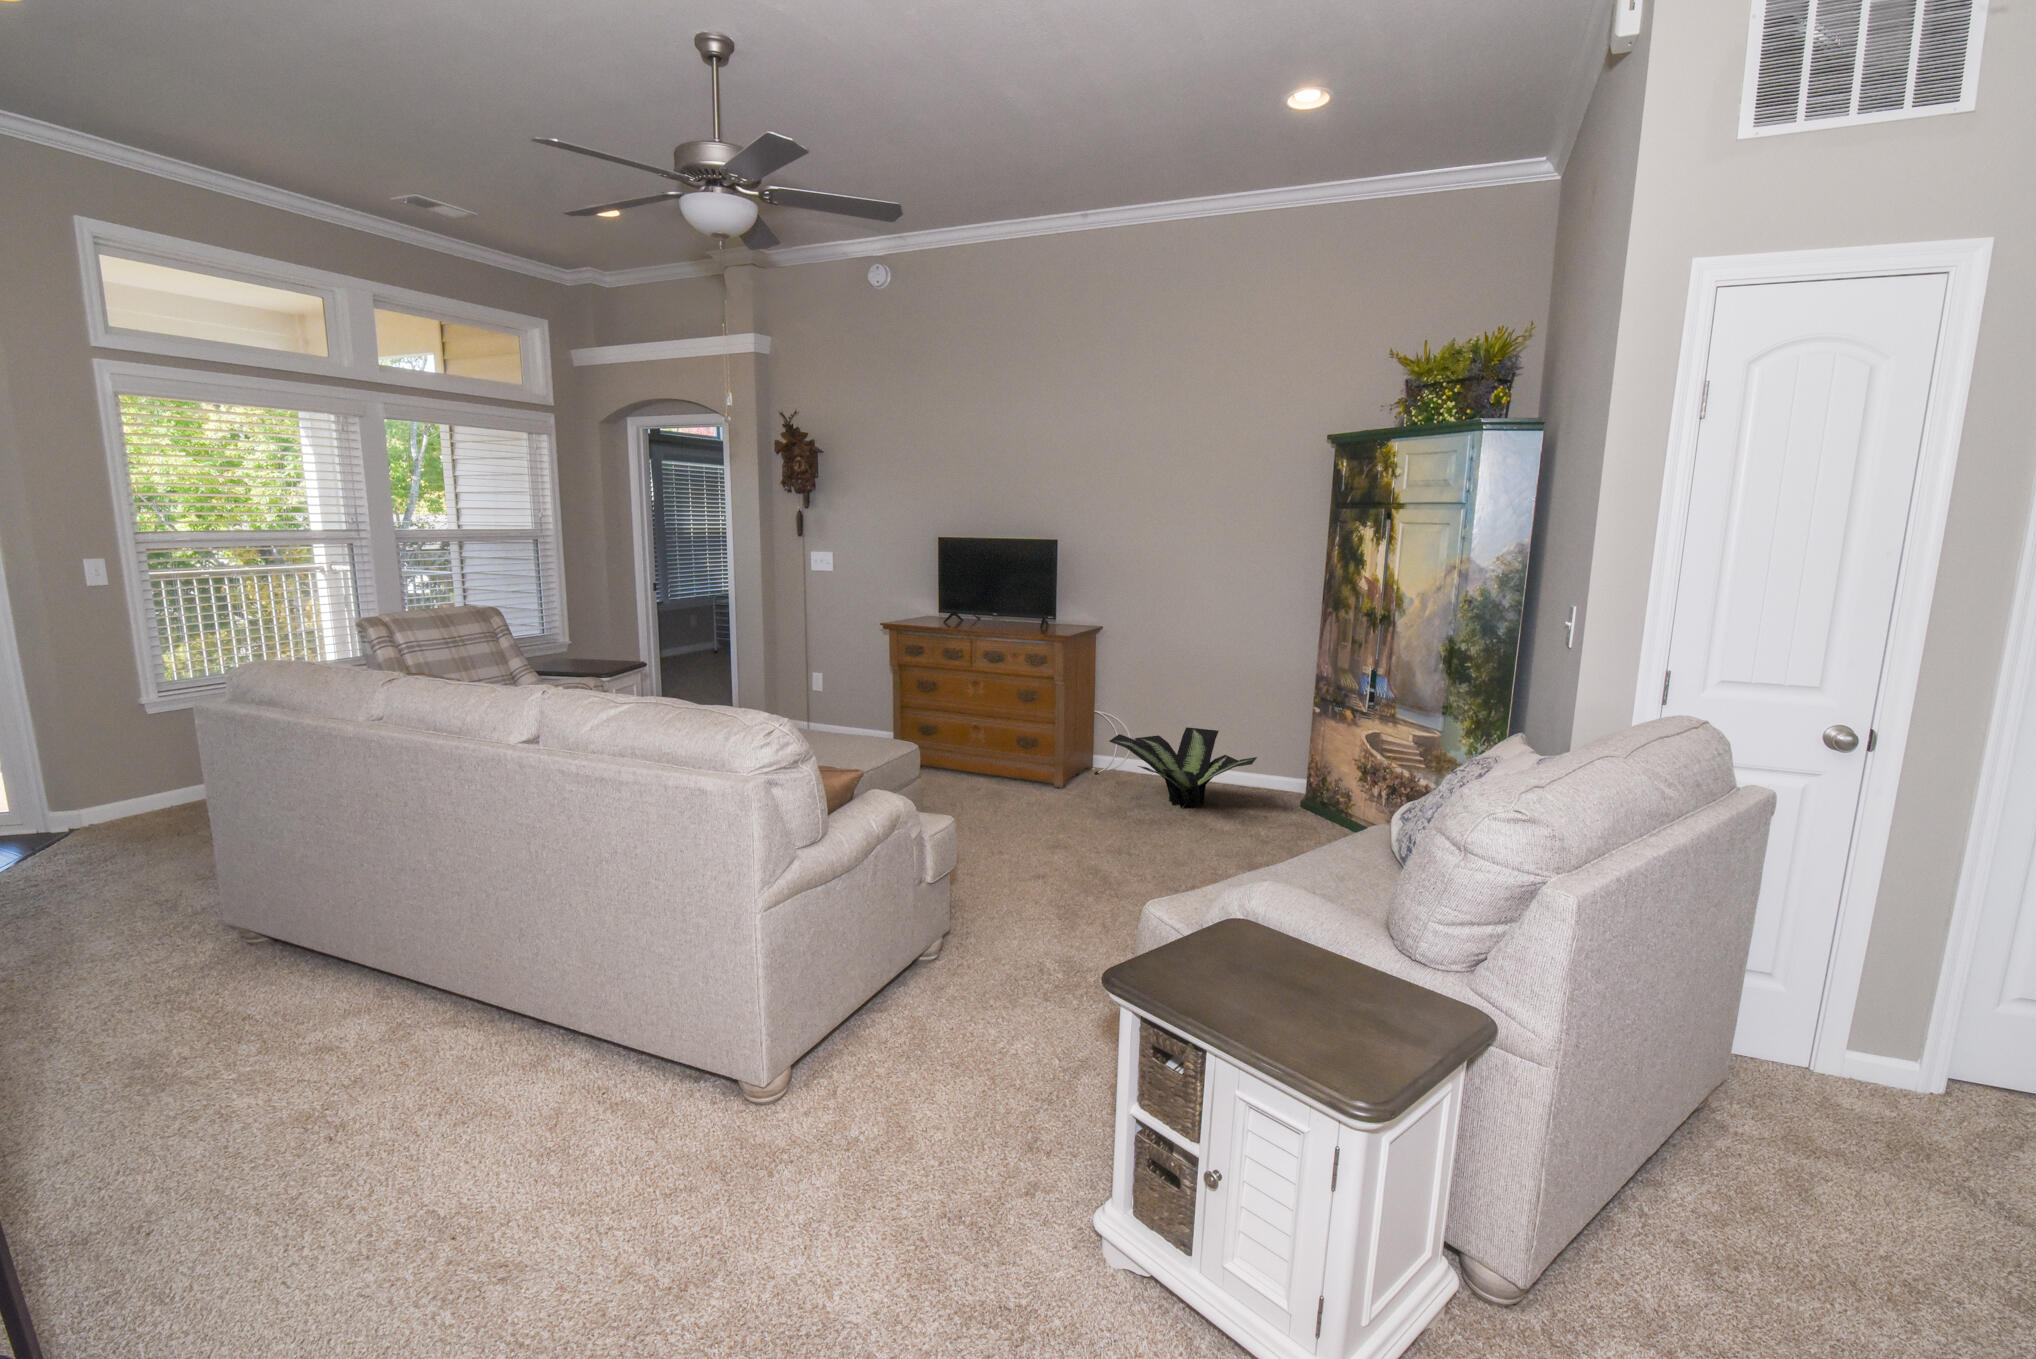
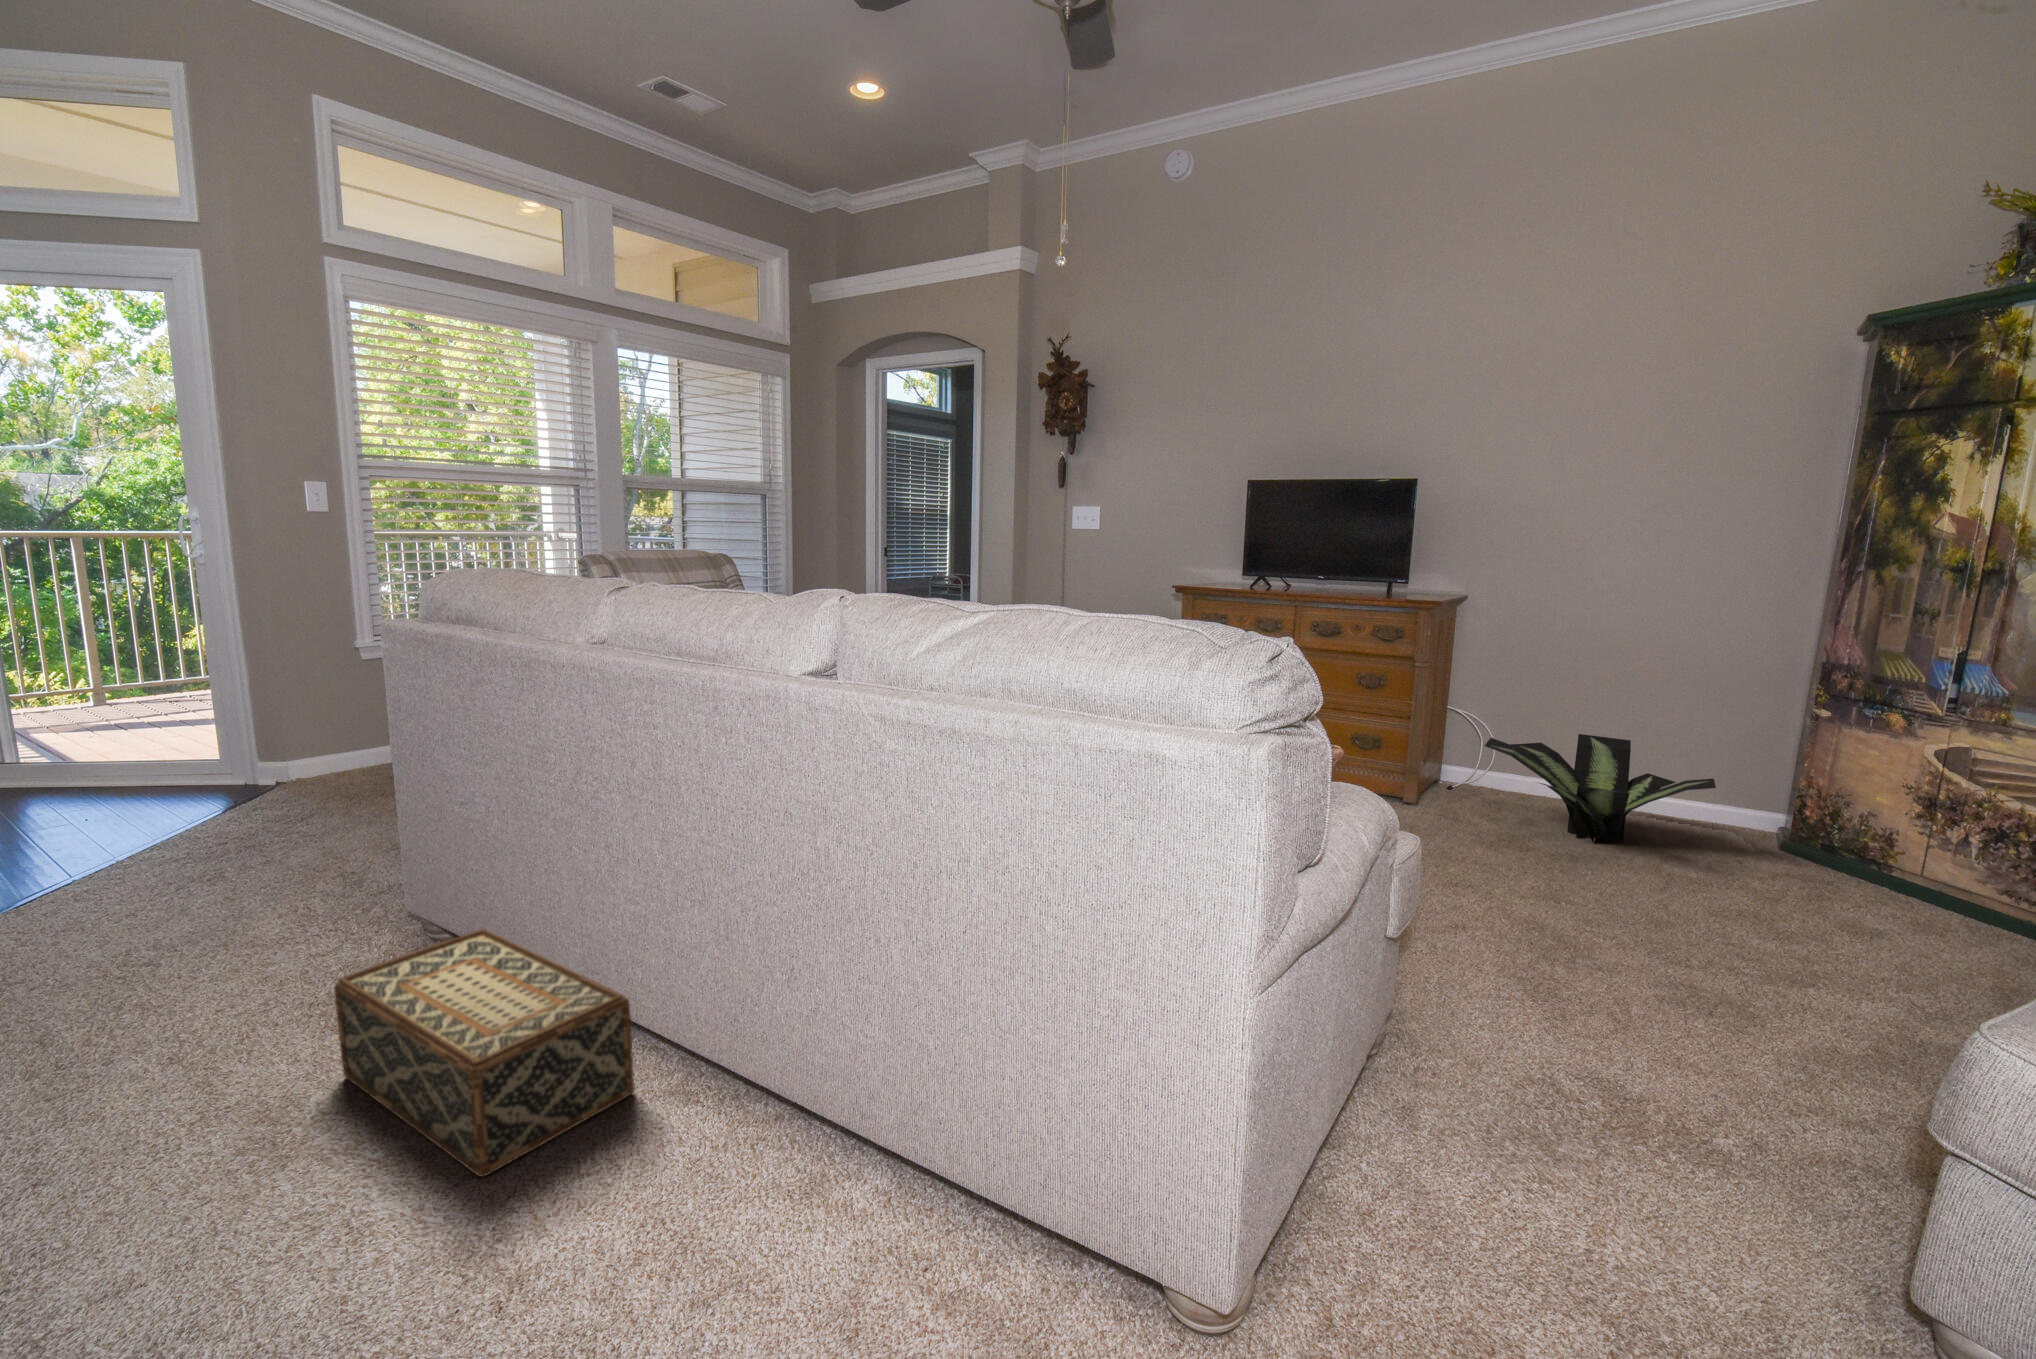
woven basket: none [183,928,420,1082] -> present [334,929,634,1177]

